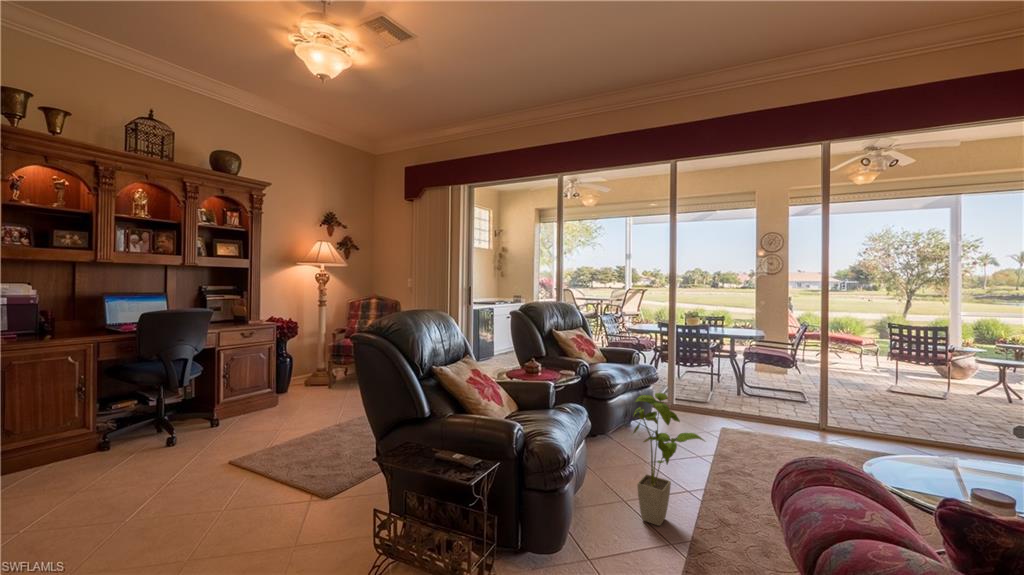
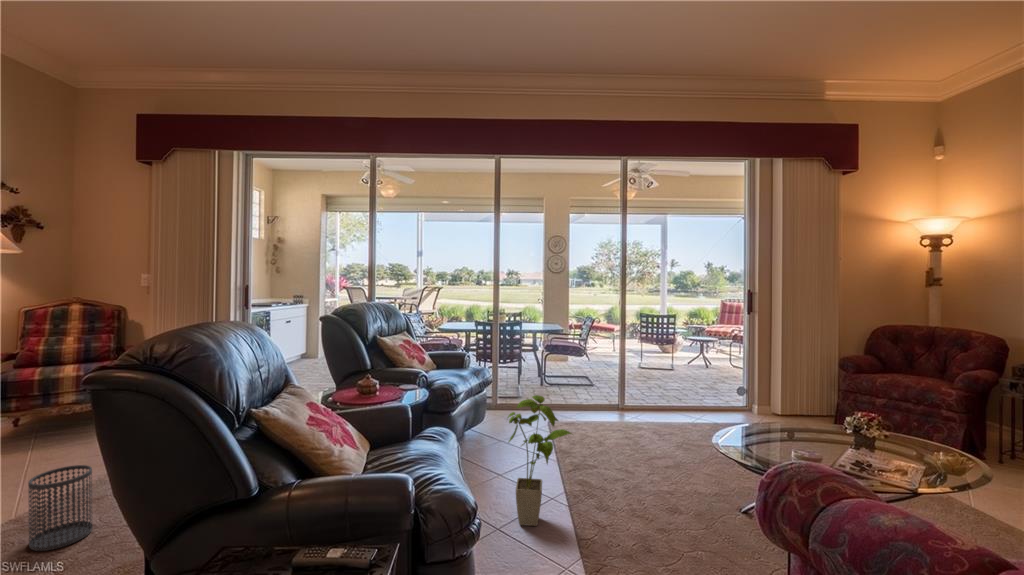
wastebasket: none [327,399,357,449] -> present [28,465,92,551]

